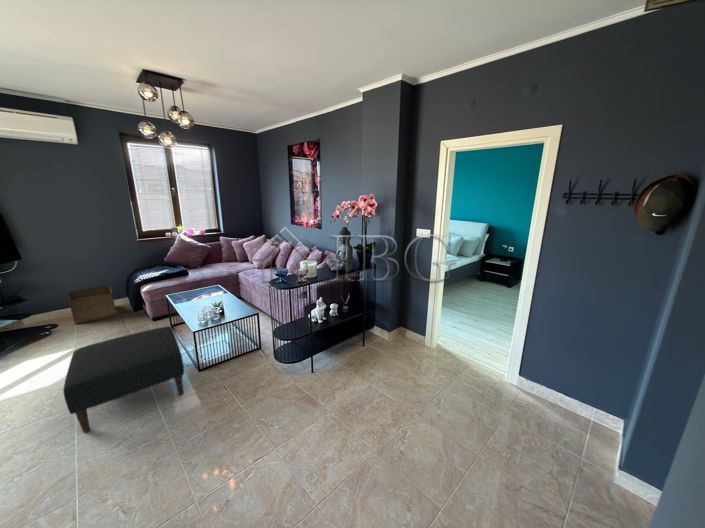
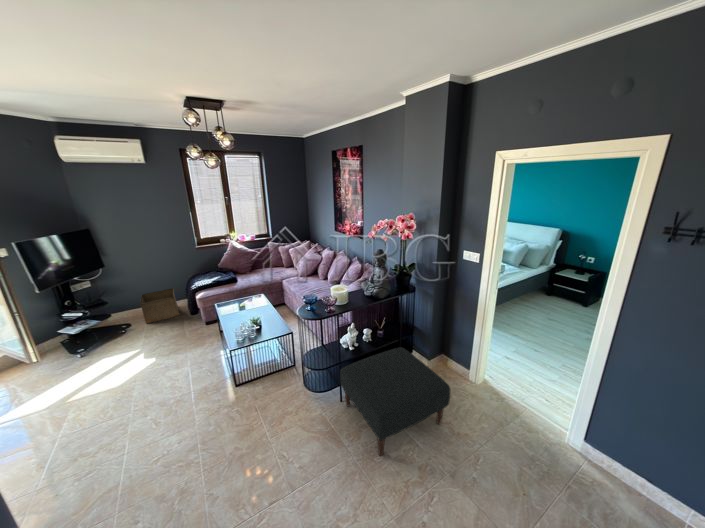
ottoman: present [63,327,184,433] -> present [340,348,450,456]

